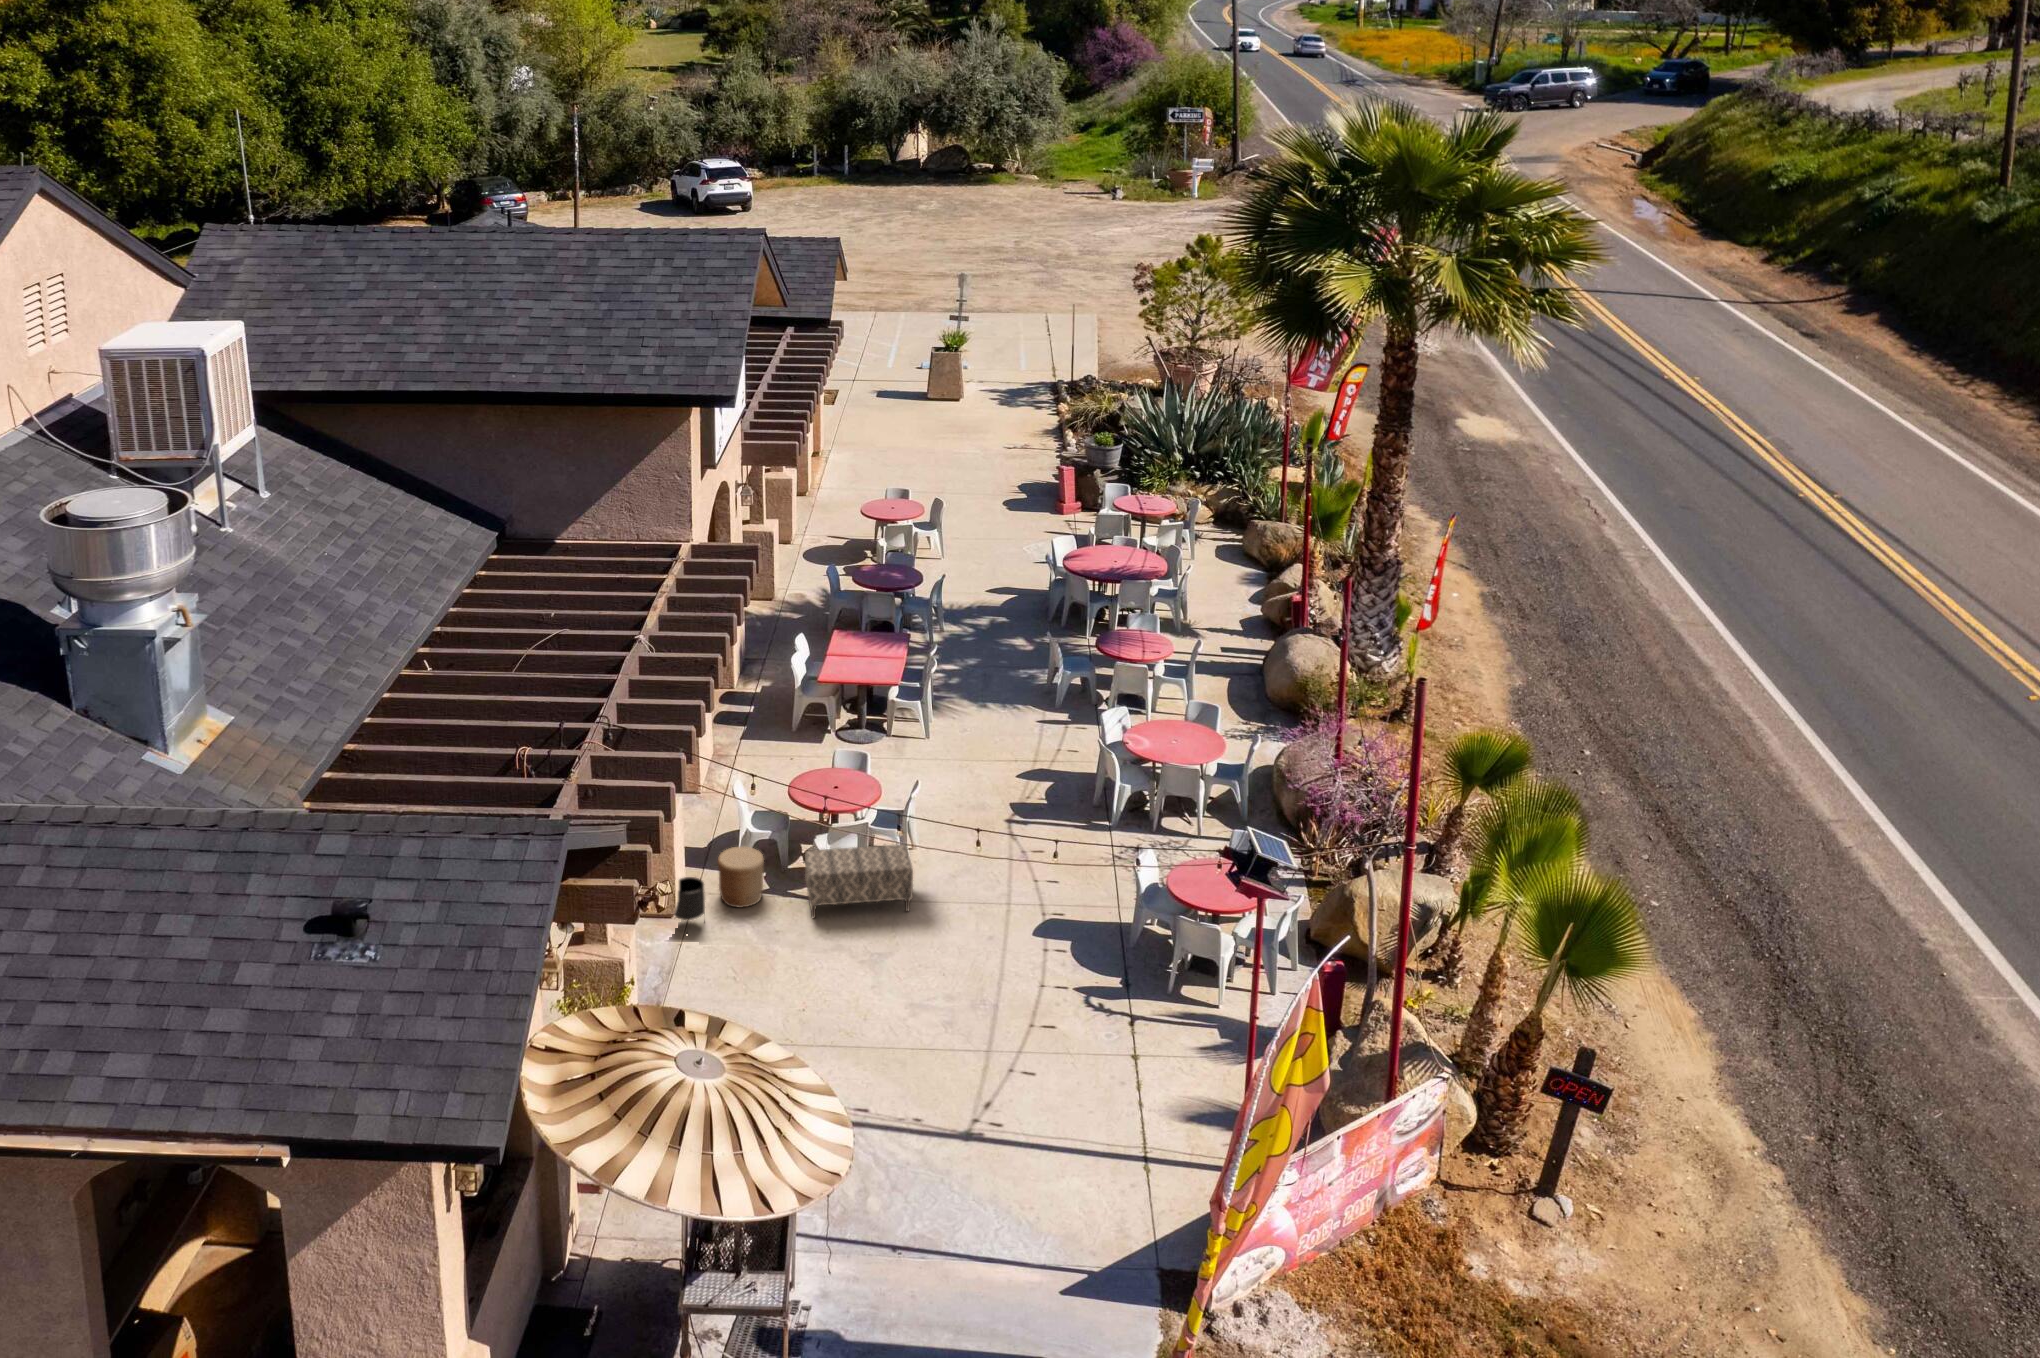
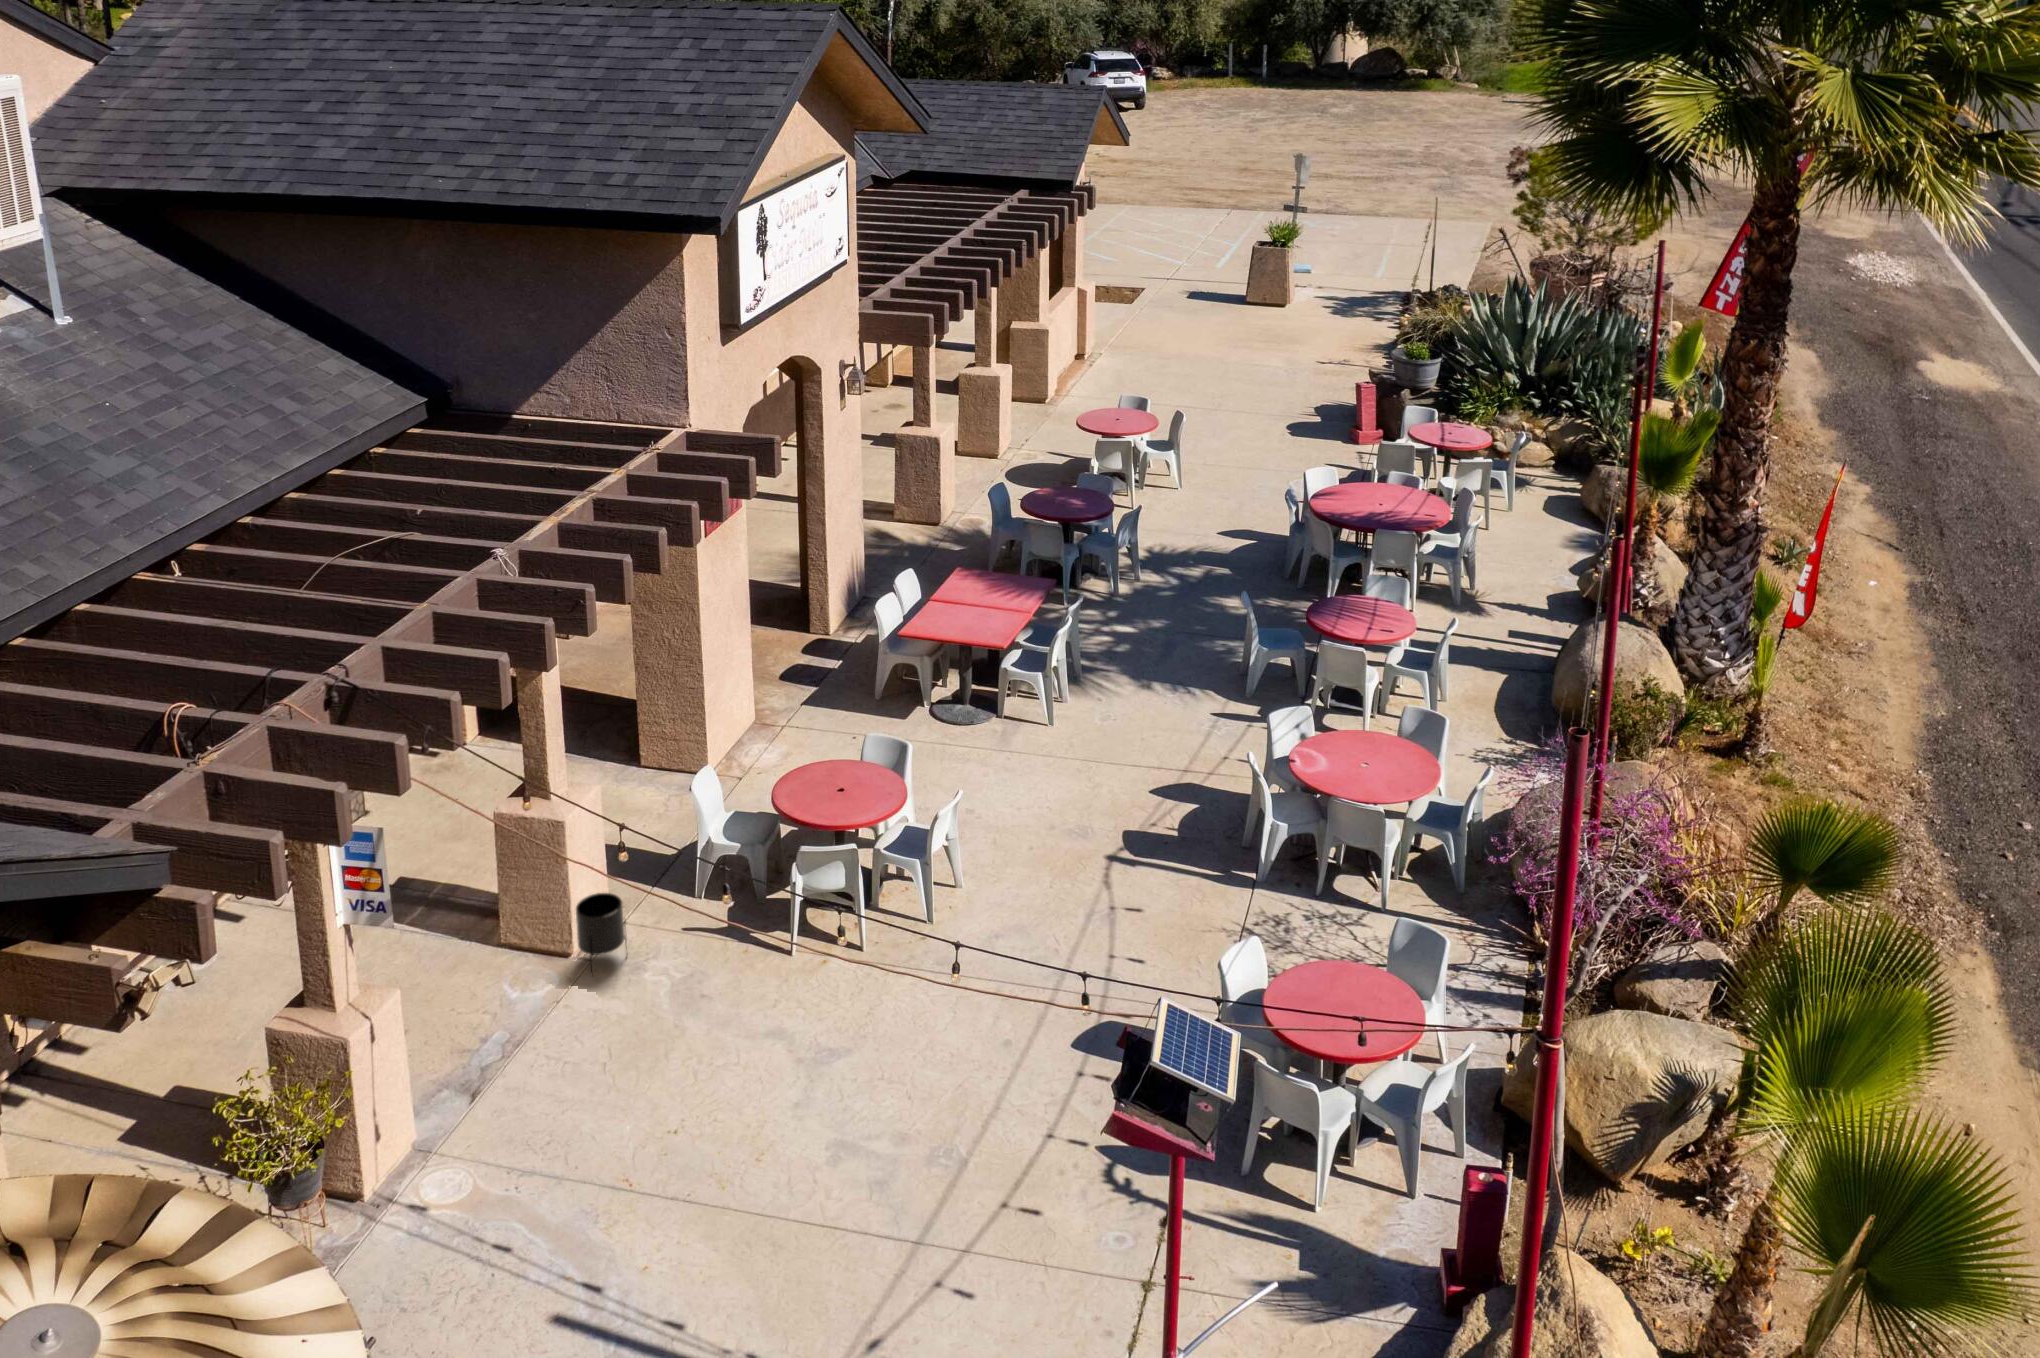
bench: present [805,844,913,918] -> none [769,872,927,977]
woven basket: present [718,847,764,908] -> none [660,854,726,942]

